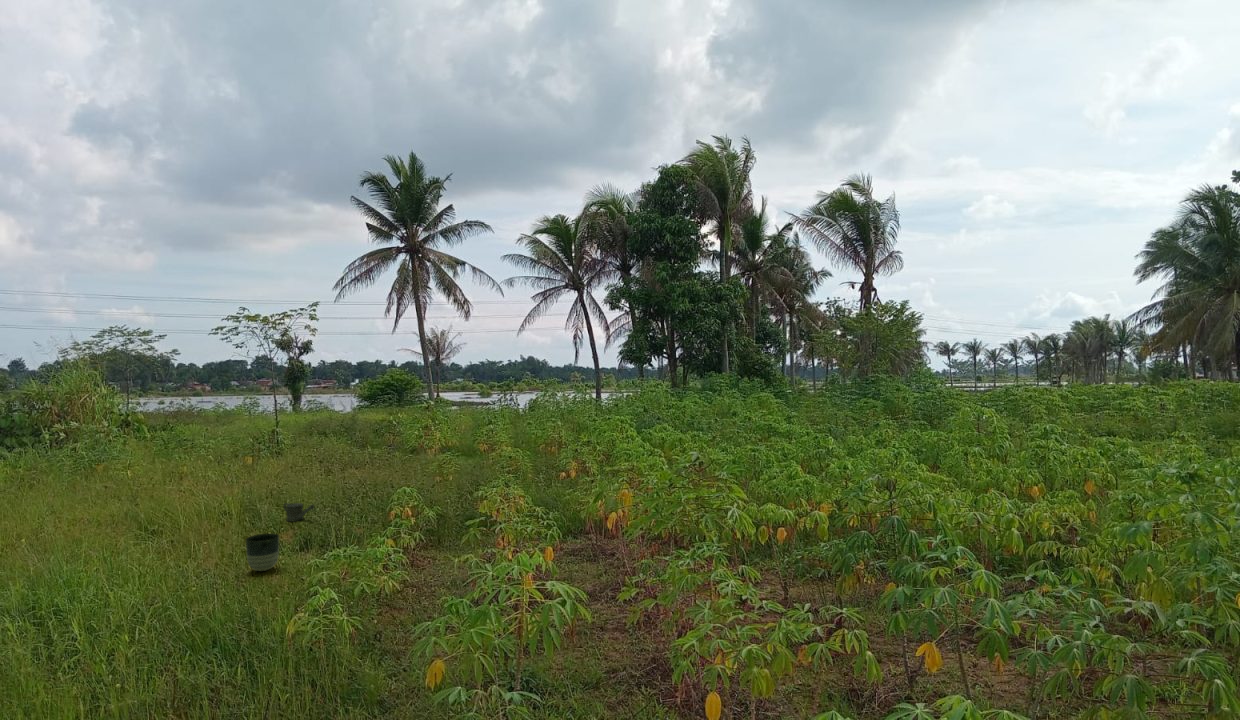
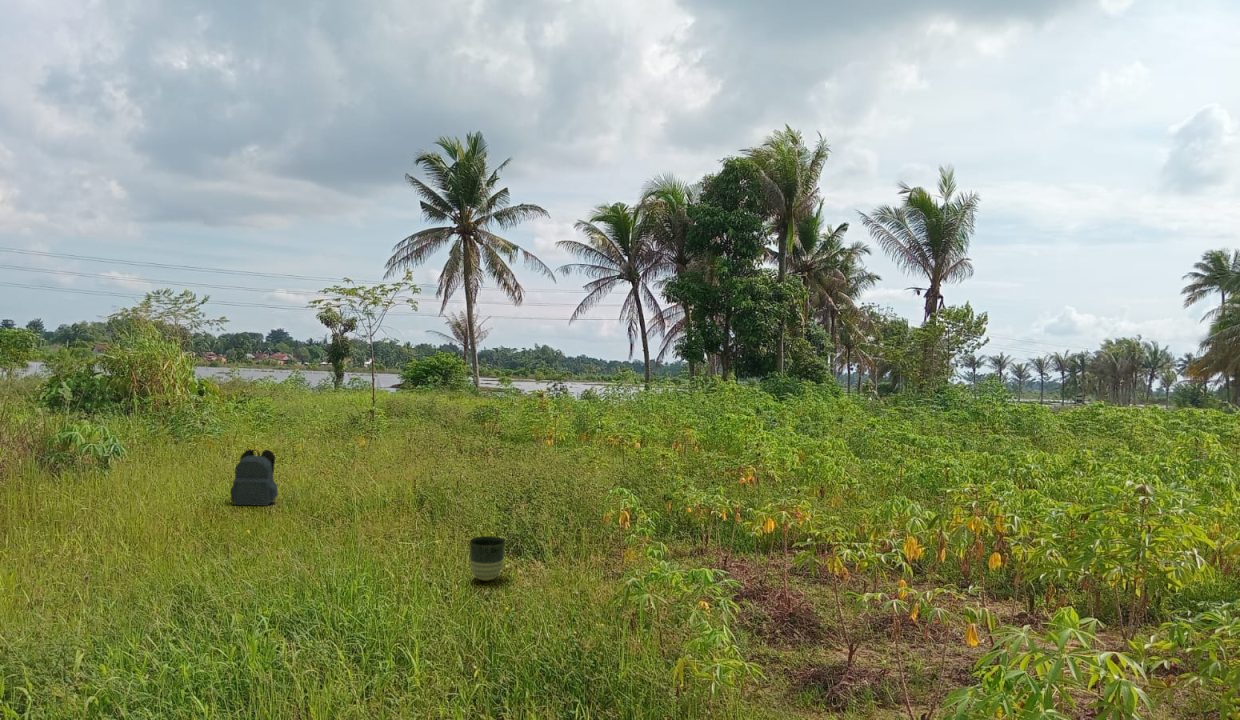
backpack: none [90,470,136,521] -> present [231,449,278,506]
watering can: present [284,503,314,522] -> none [448,496,487,518]

